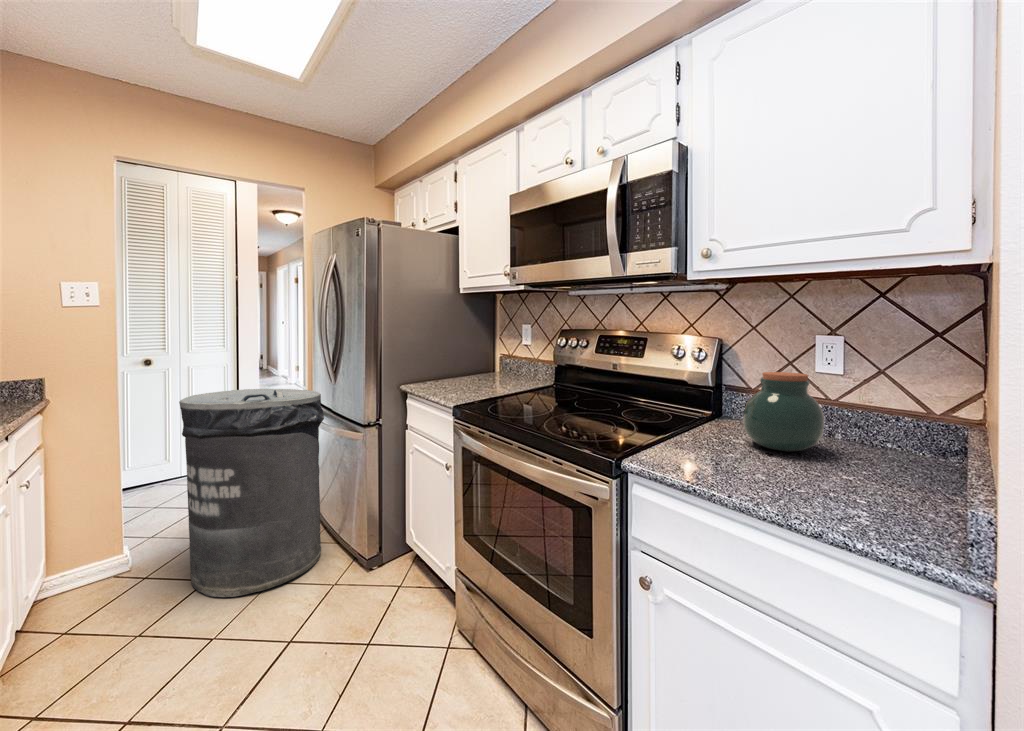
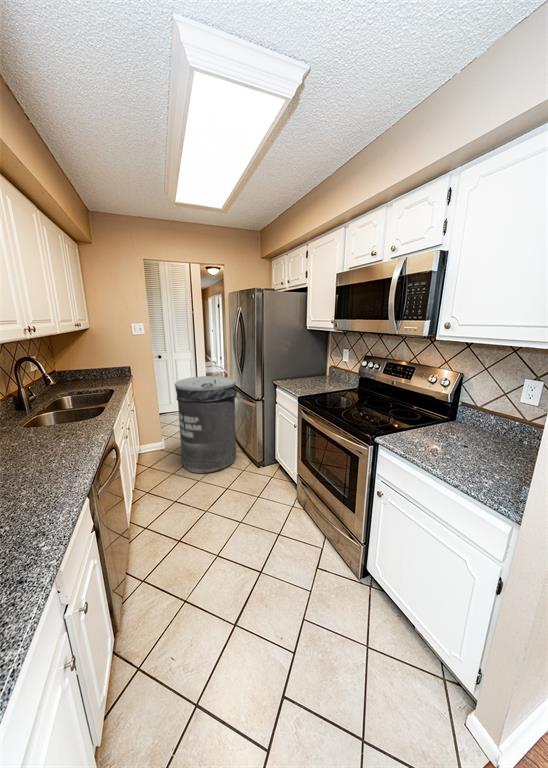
jar: present [743,372,824,451] -> none [463,404,515,452]

